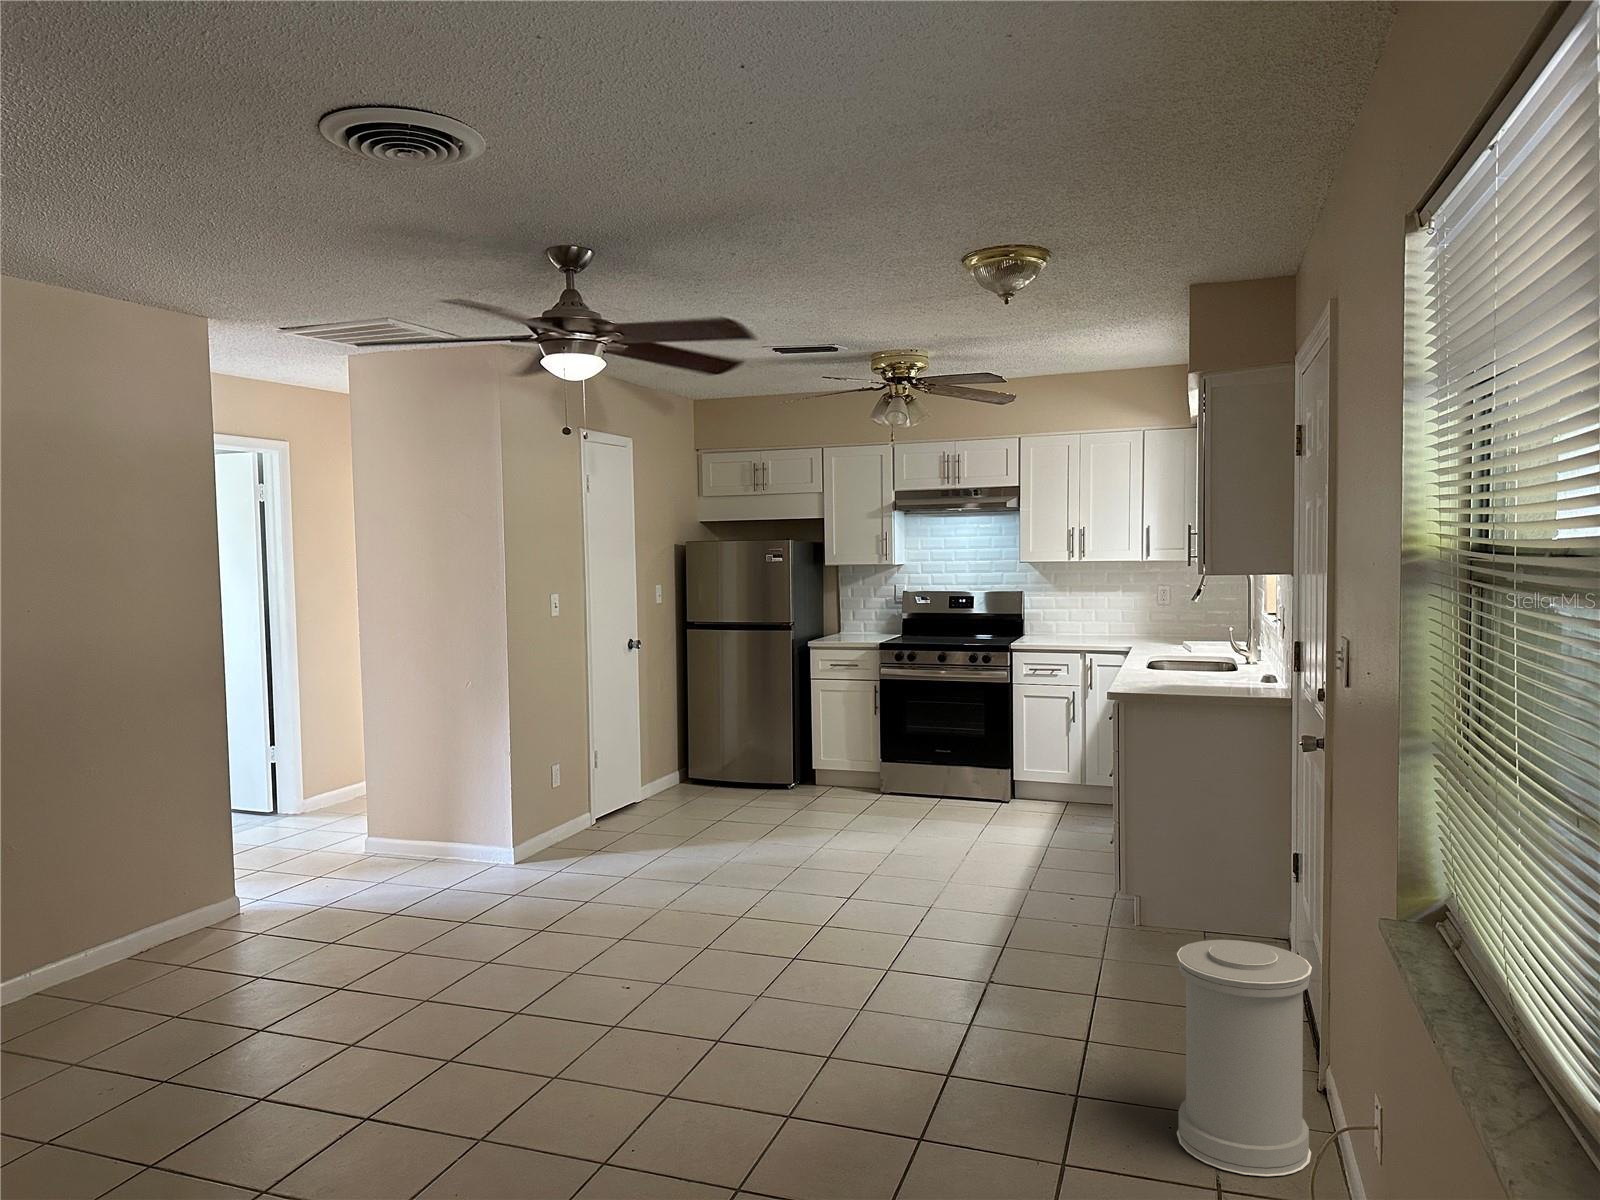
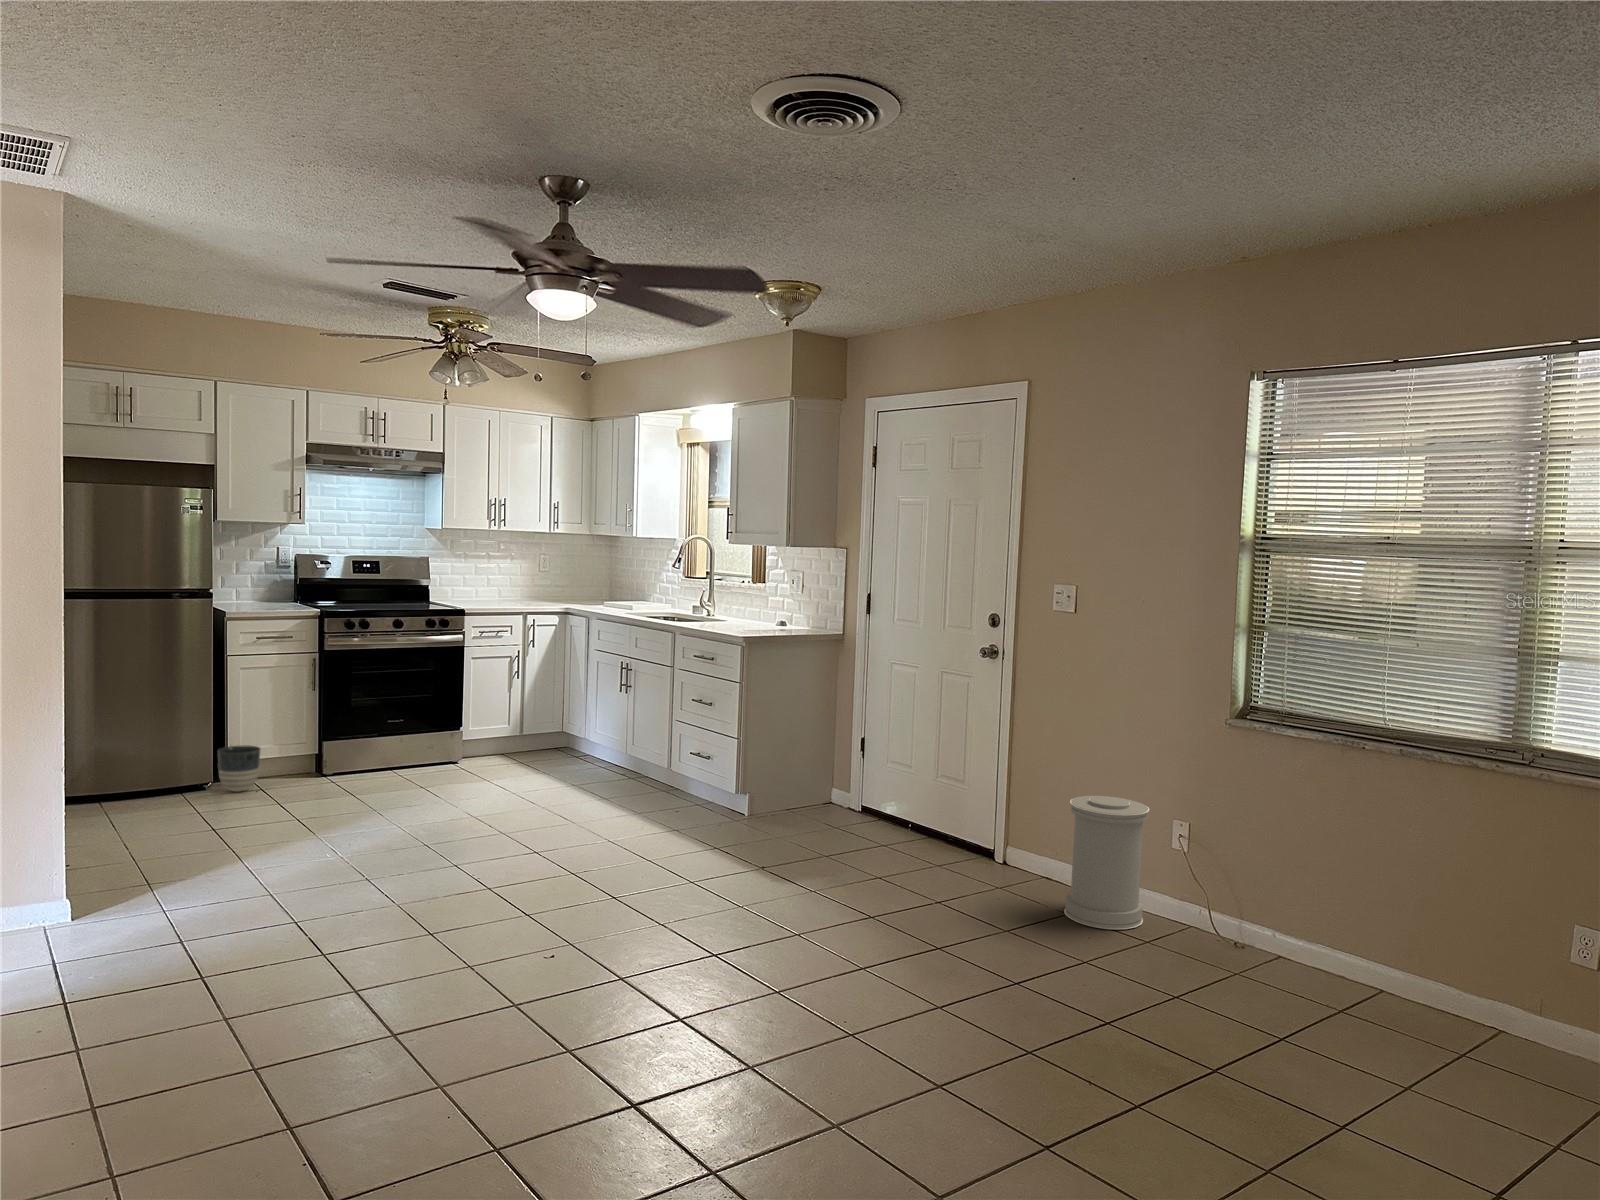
planter: none [790,756,823,795] -> present [218,746,261,792]

